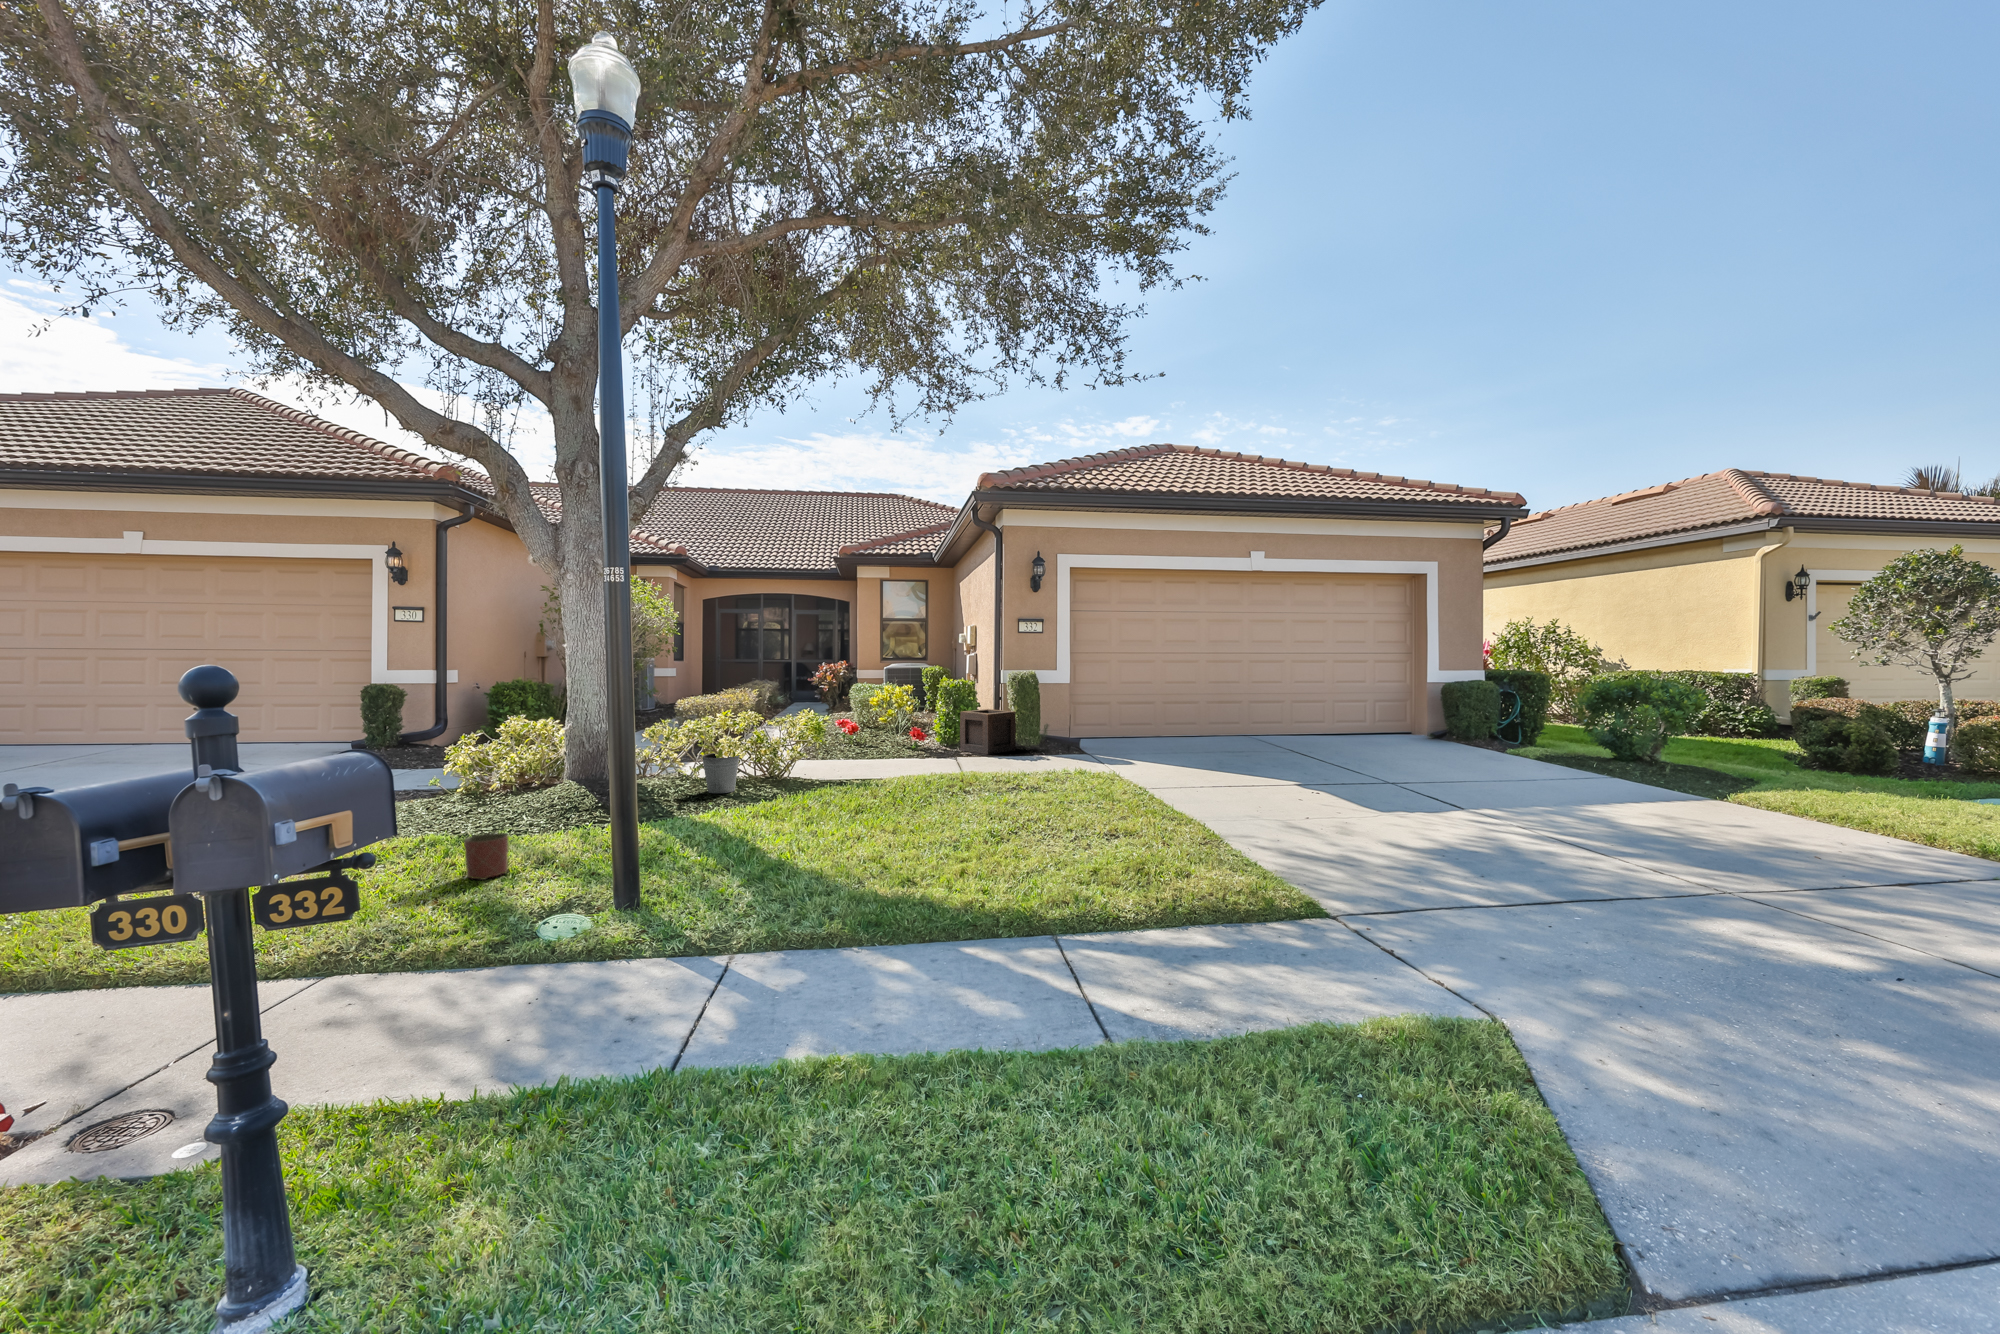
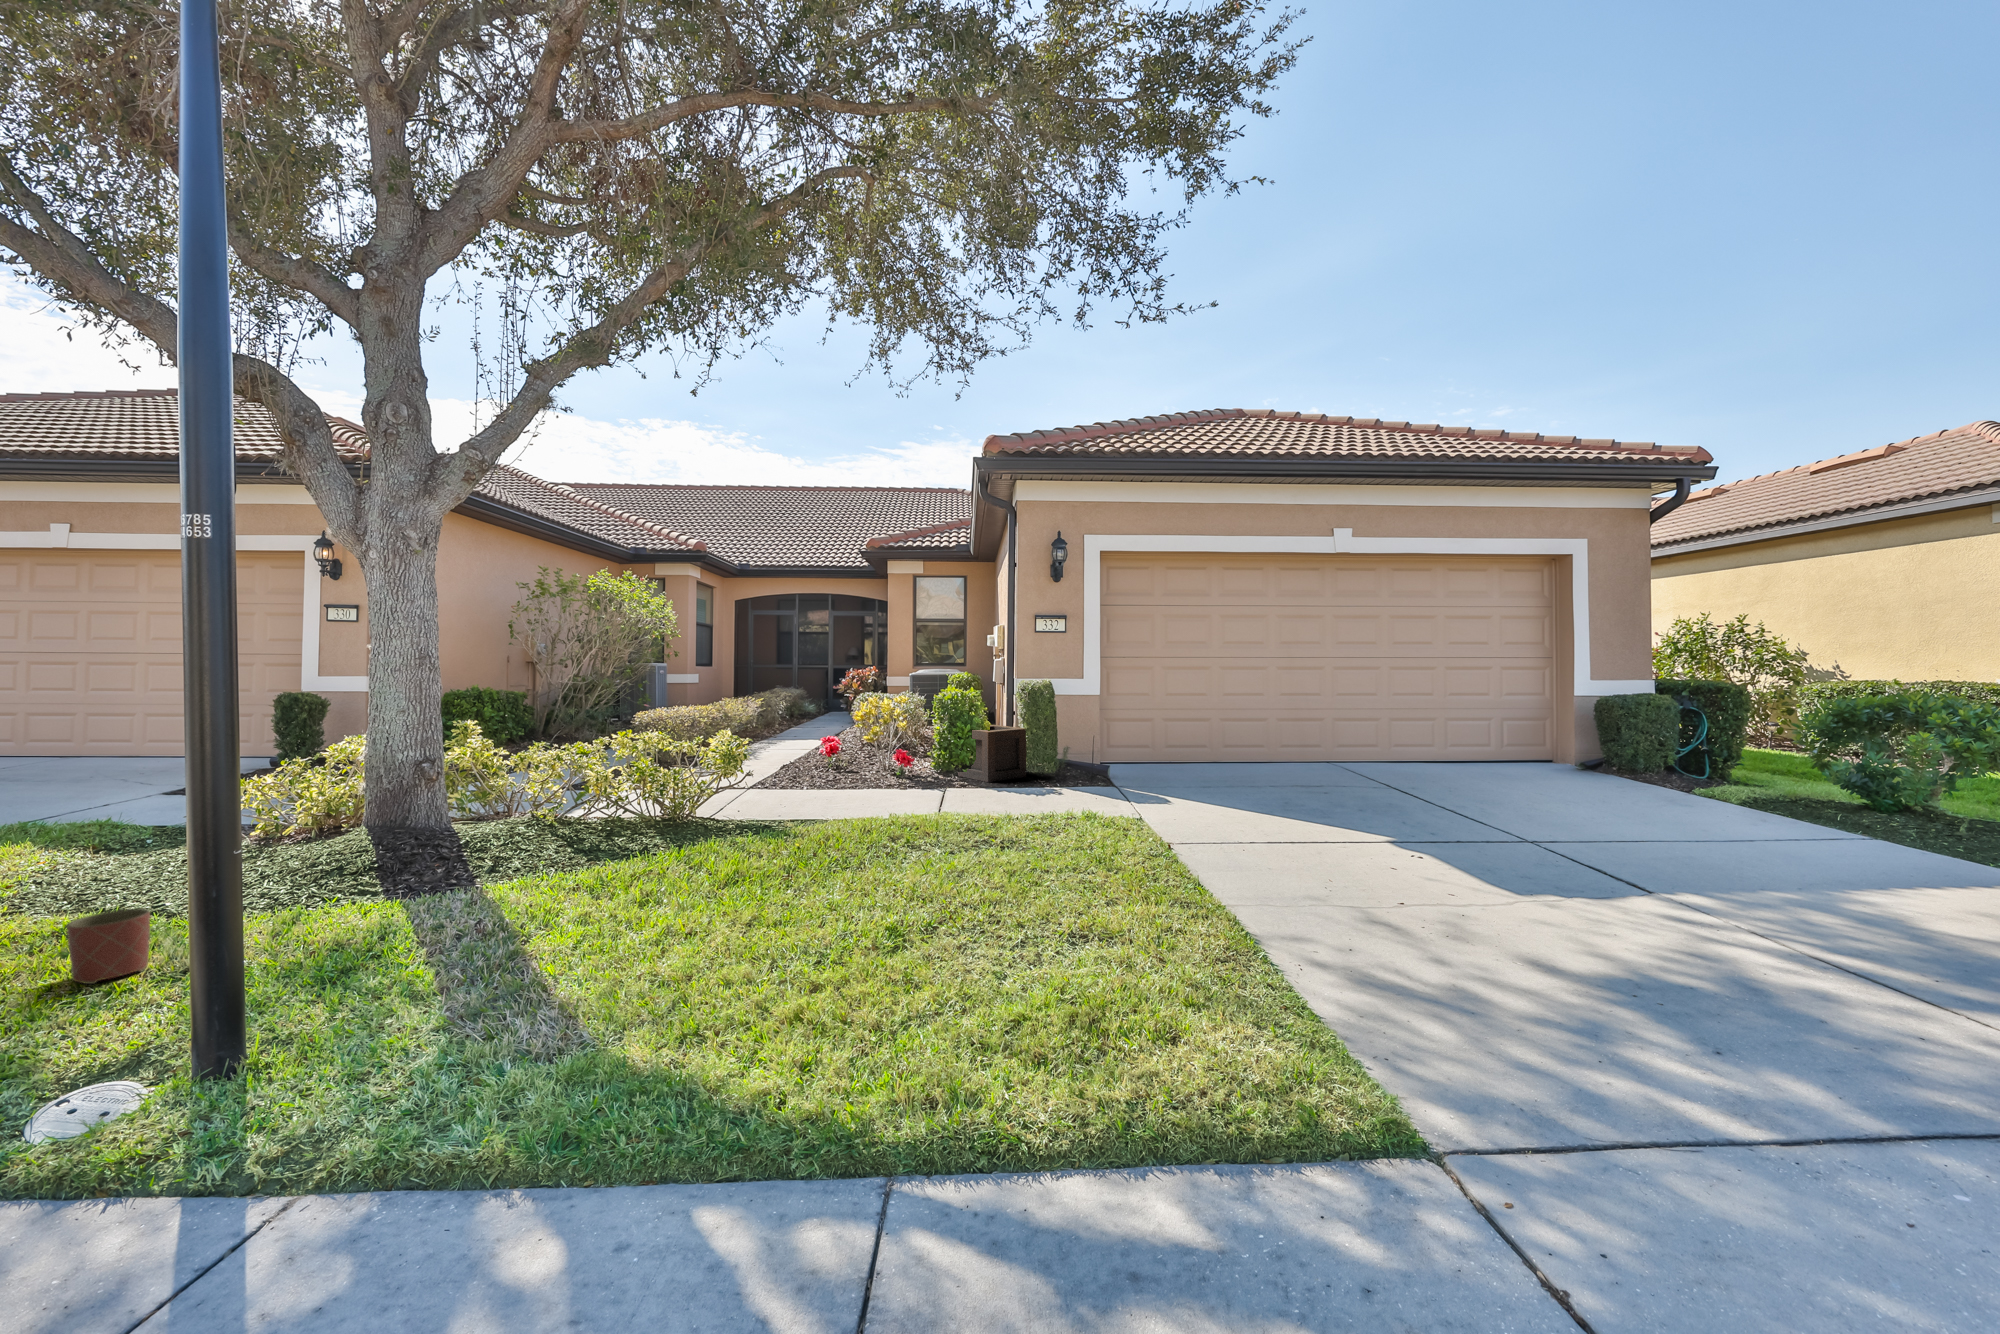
bucket: present [701,753,741,793] -> none [584,780,638,834]

